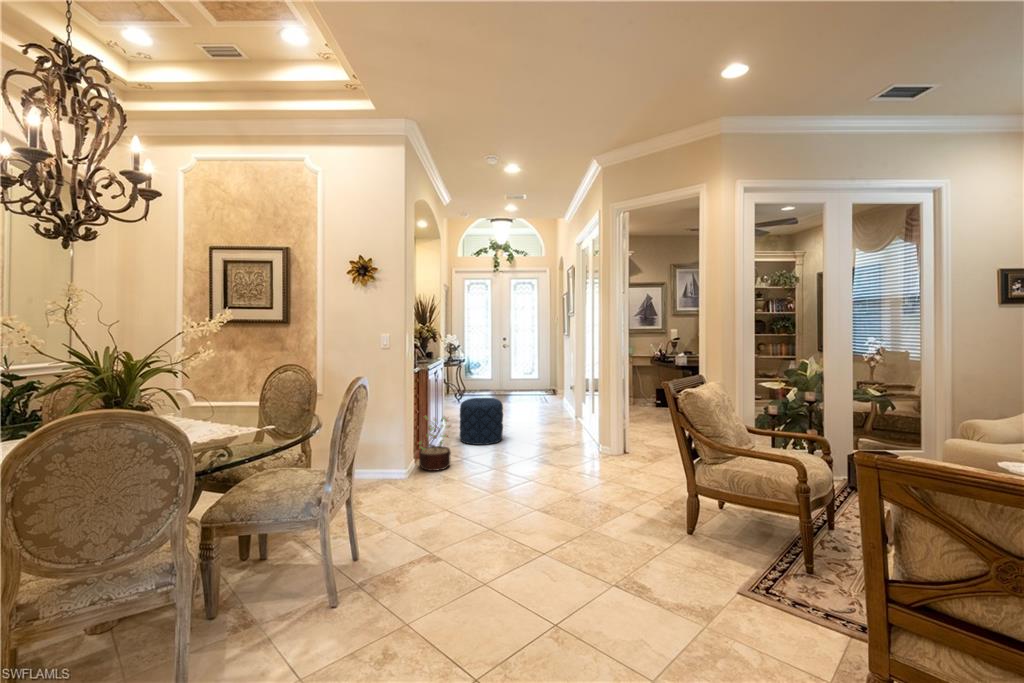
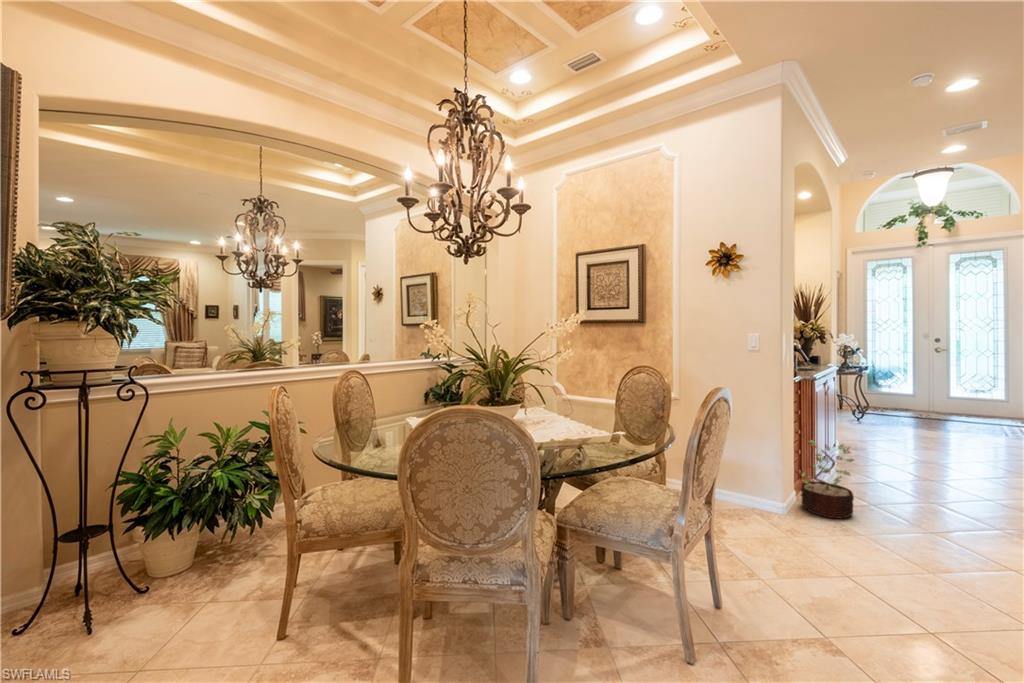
pouf: present [460,398,503,445] -> none [866,423,953,497]

